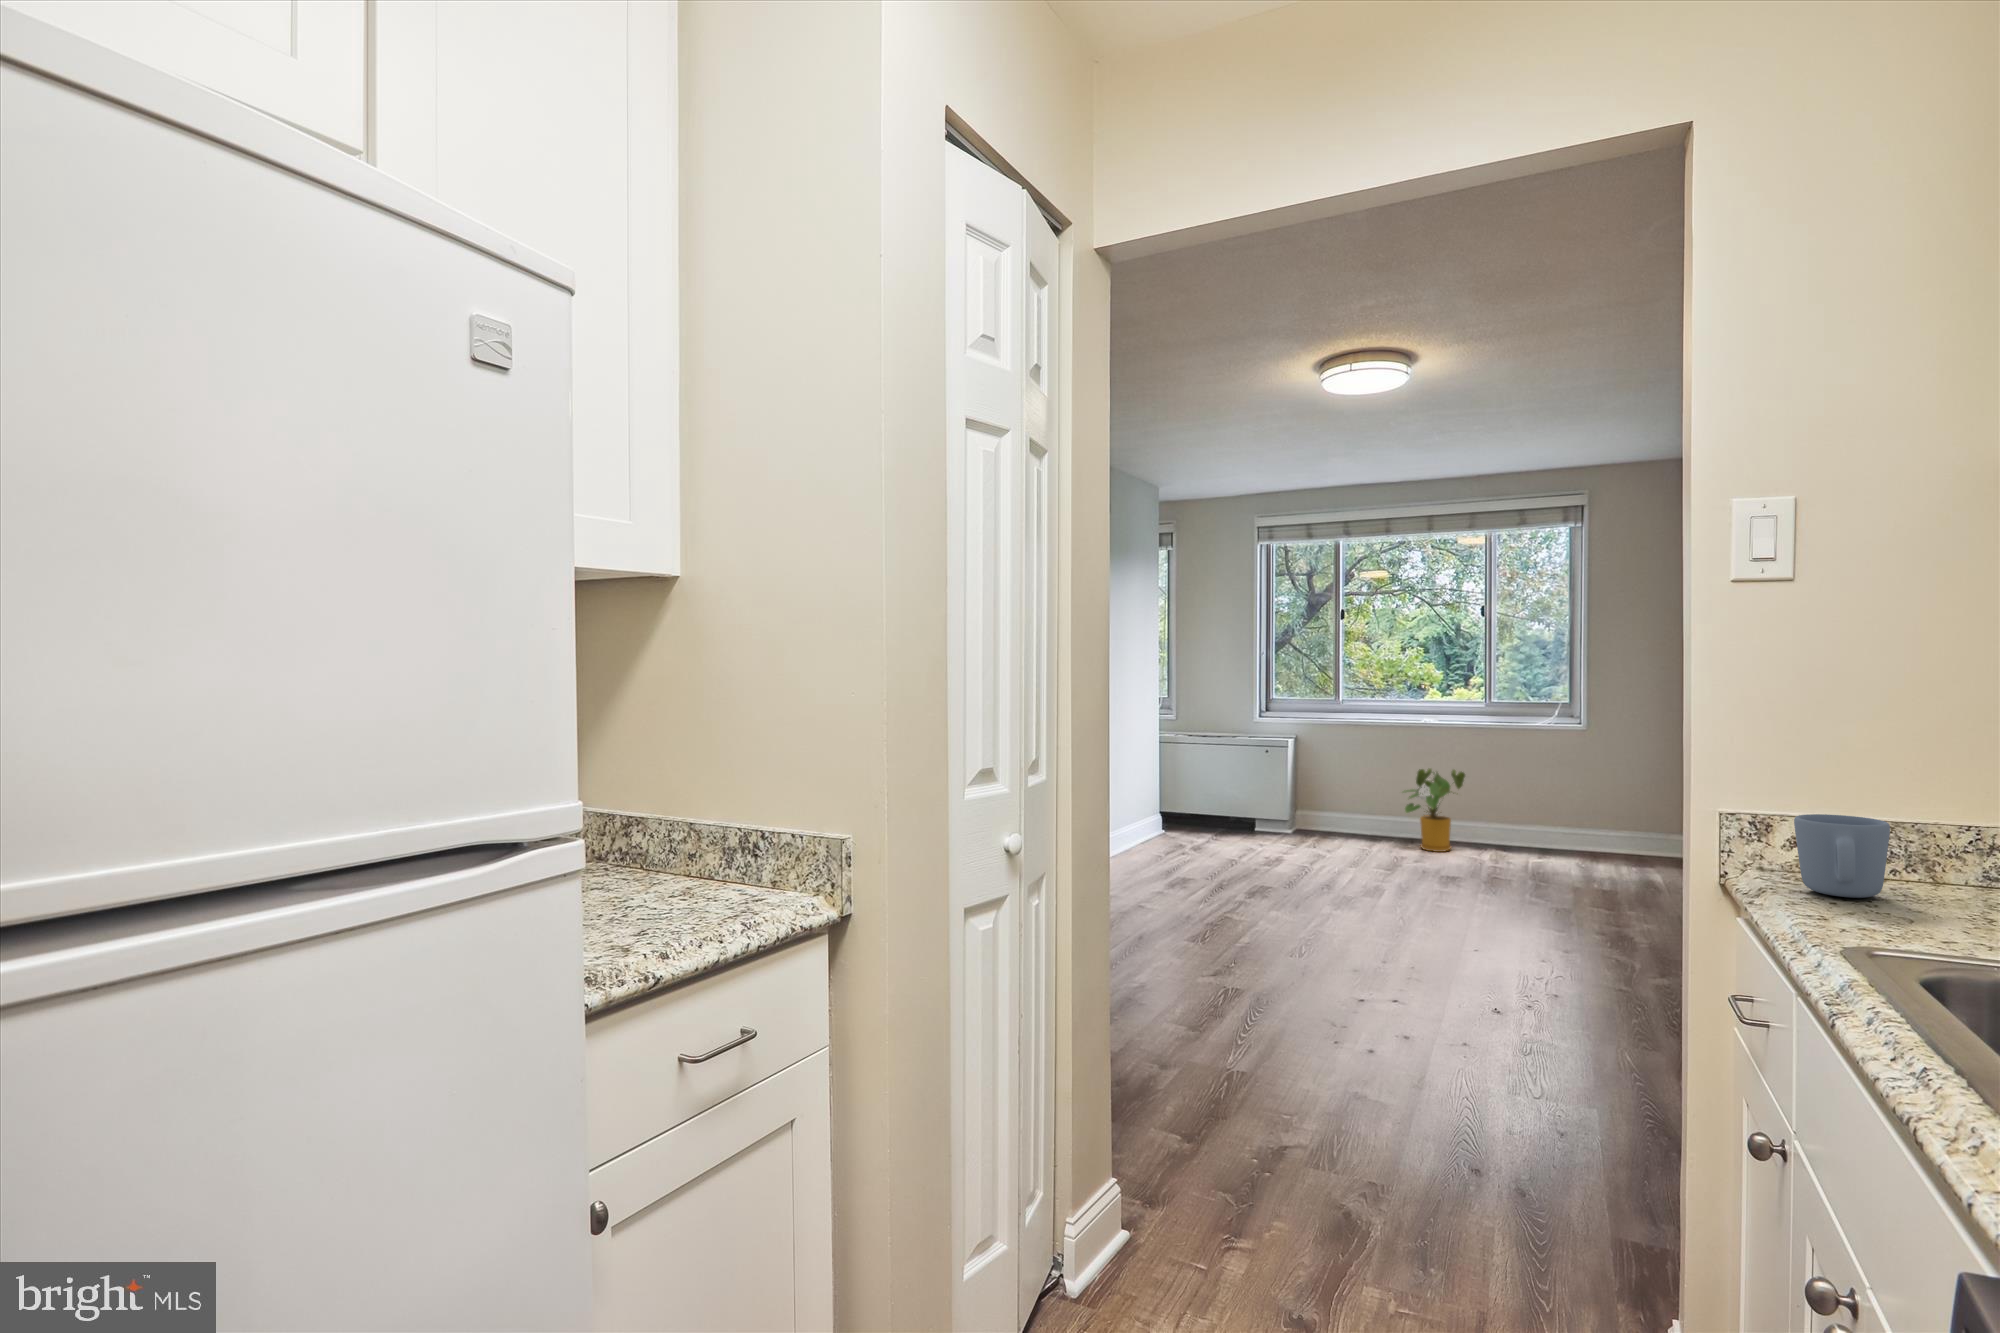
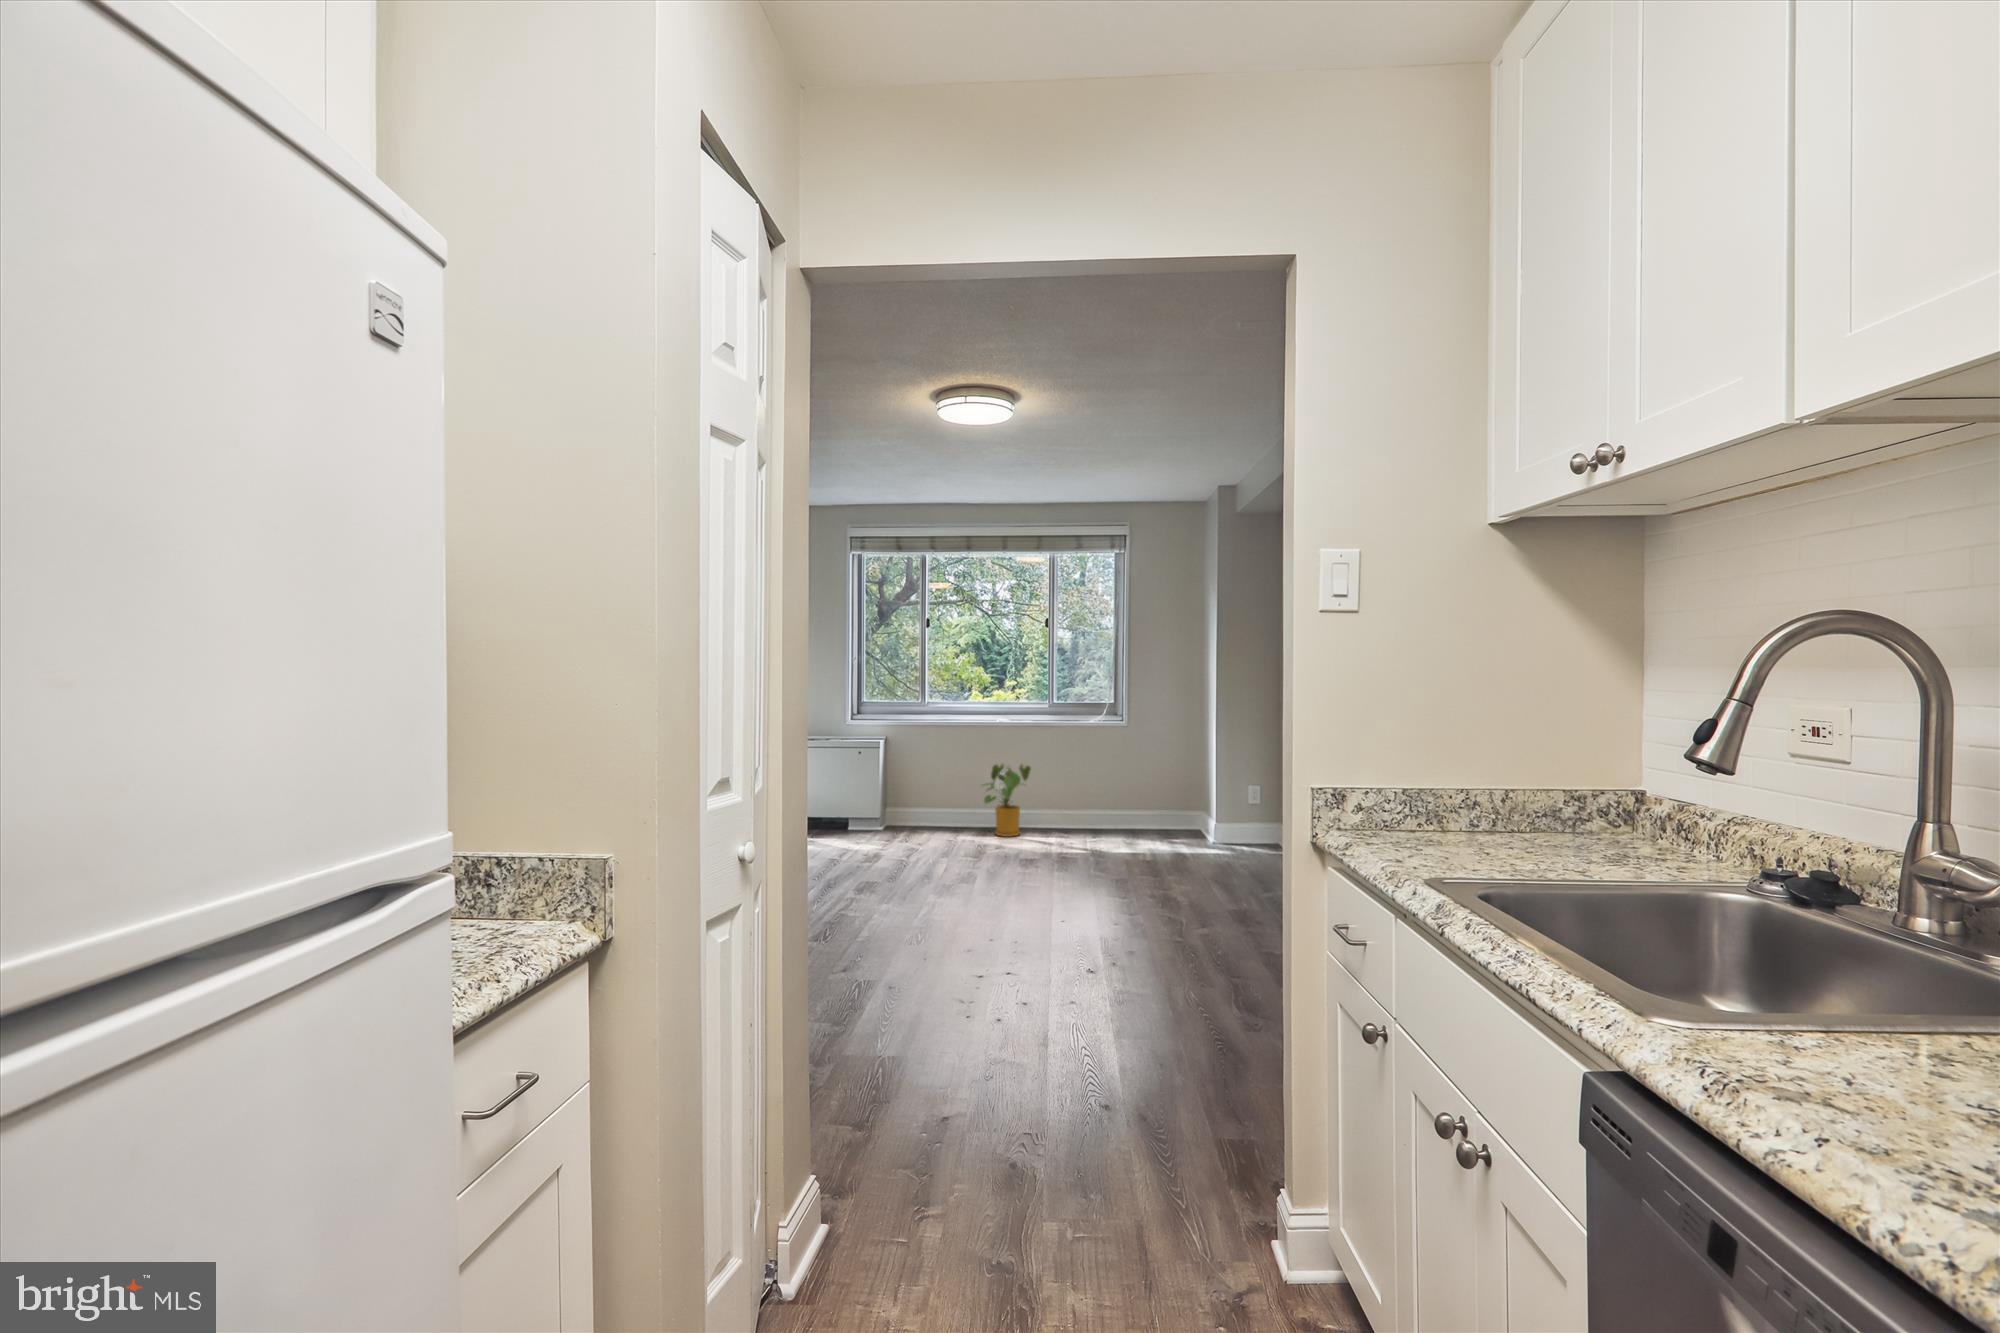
mug: present [1794,814,1890,898] -> none [1371,786,1428,845]

